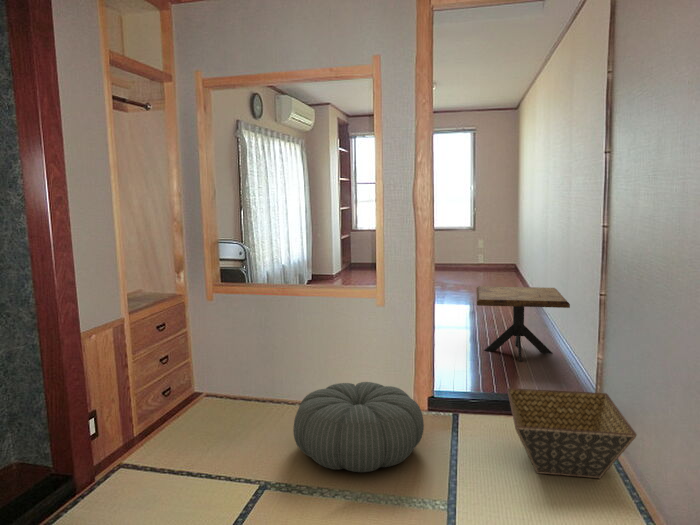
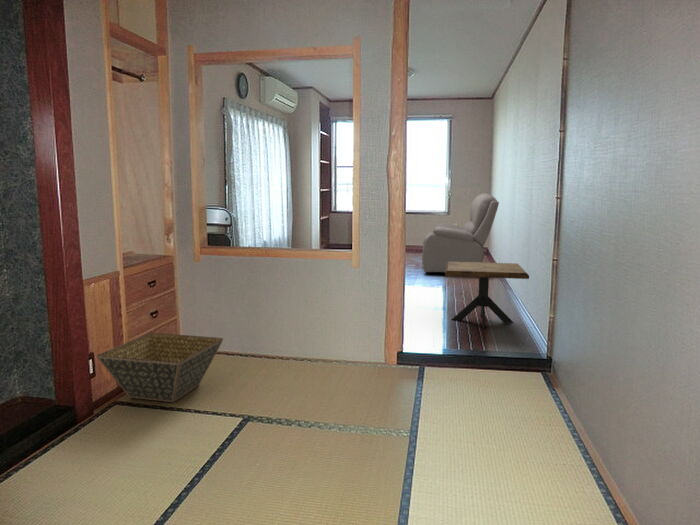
chair: none [449,206,529,292] -> present [422,193,499,273]
pouf: present [293,382,424,472] -> none [275,335,392,408]
basket: present [507,388,637,478] -> present [97,333,223,402]

